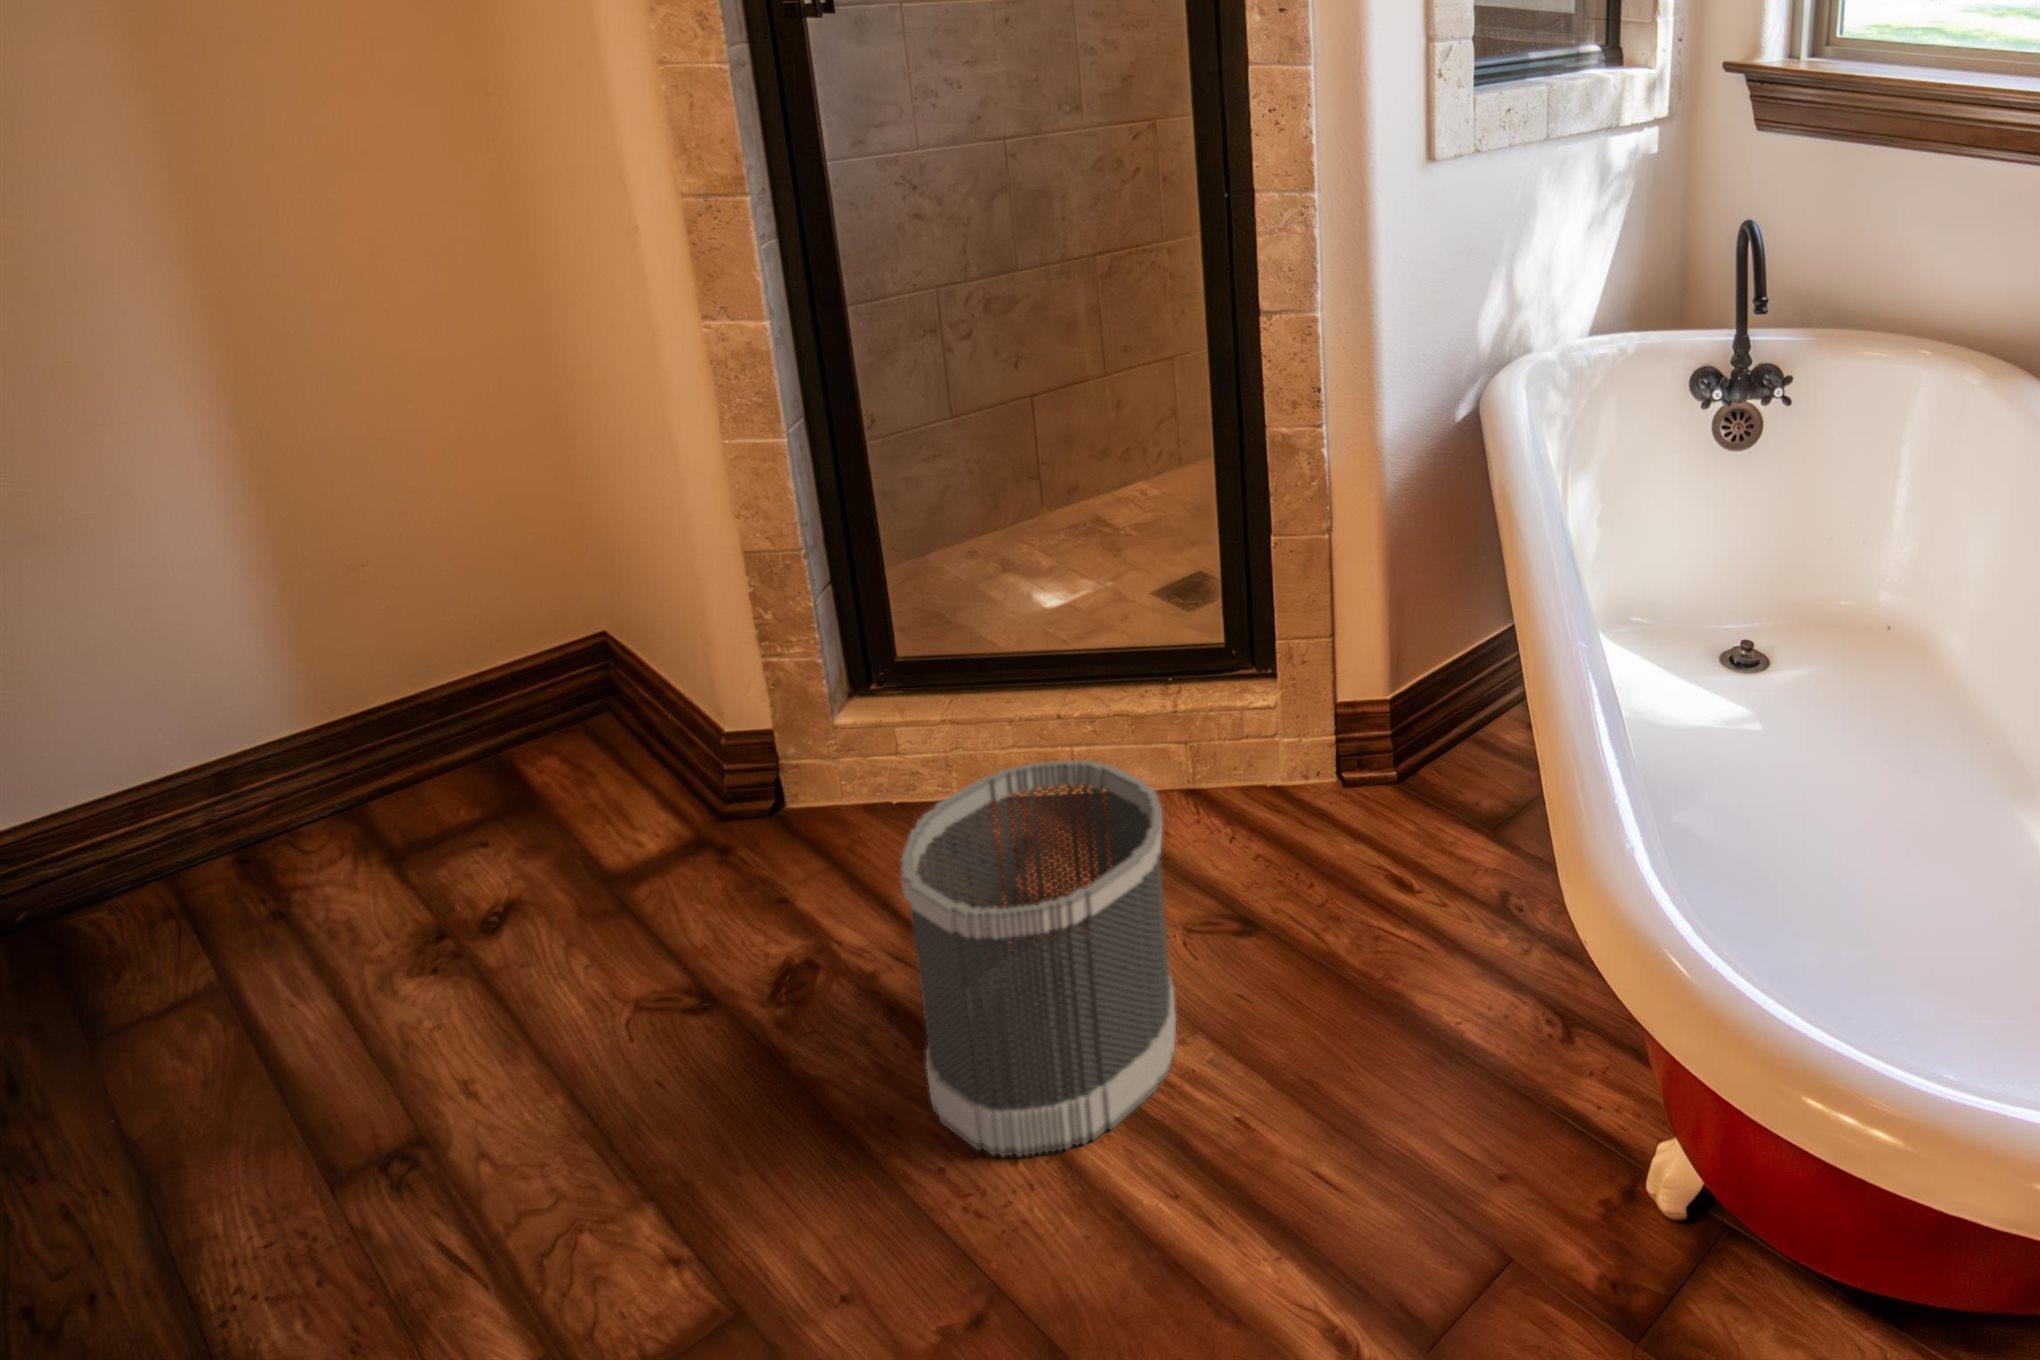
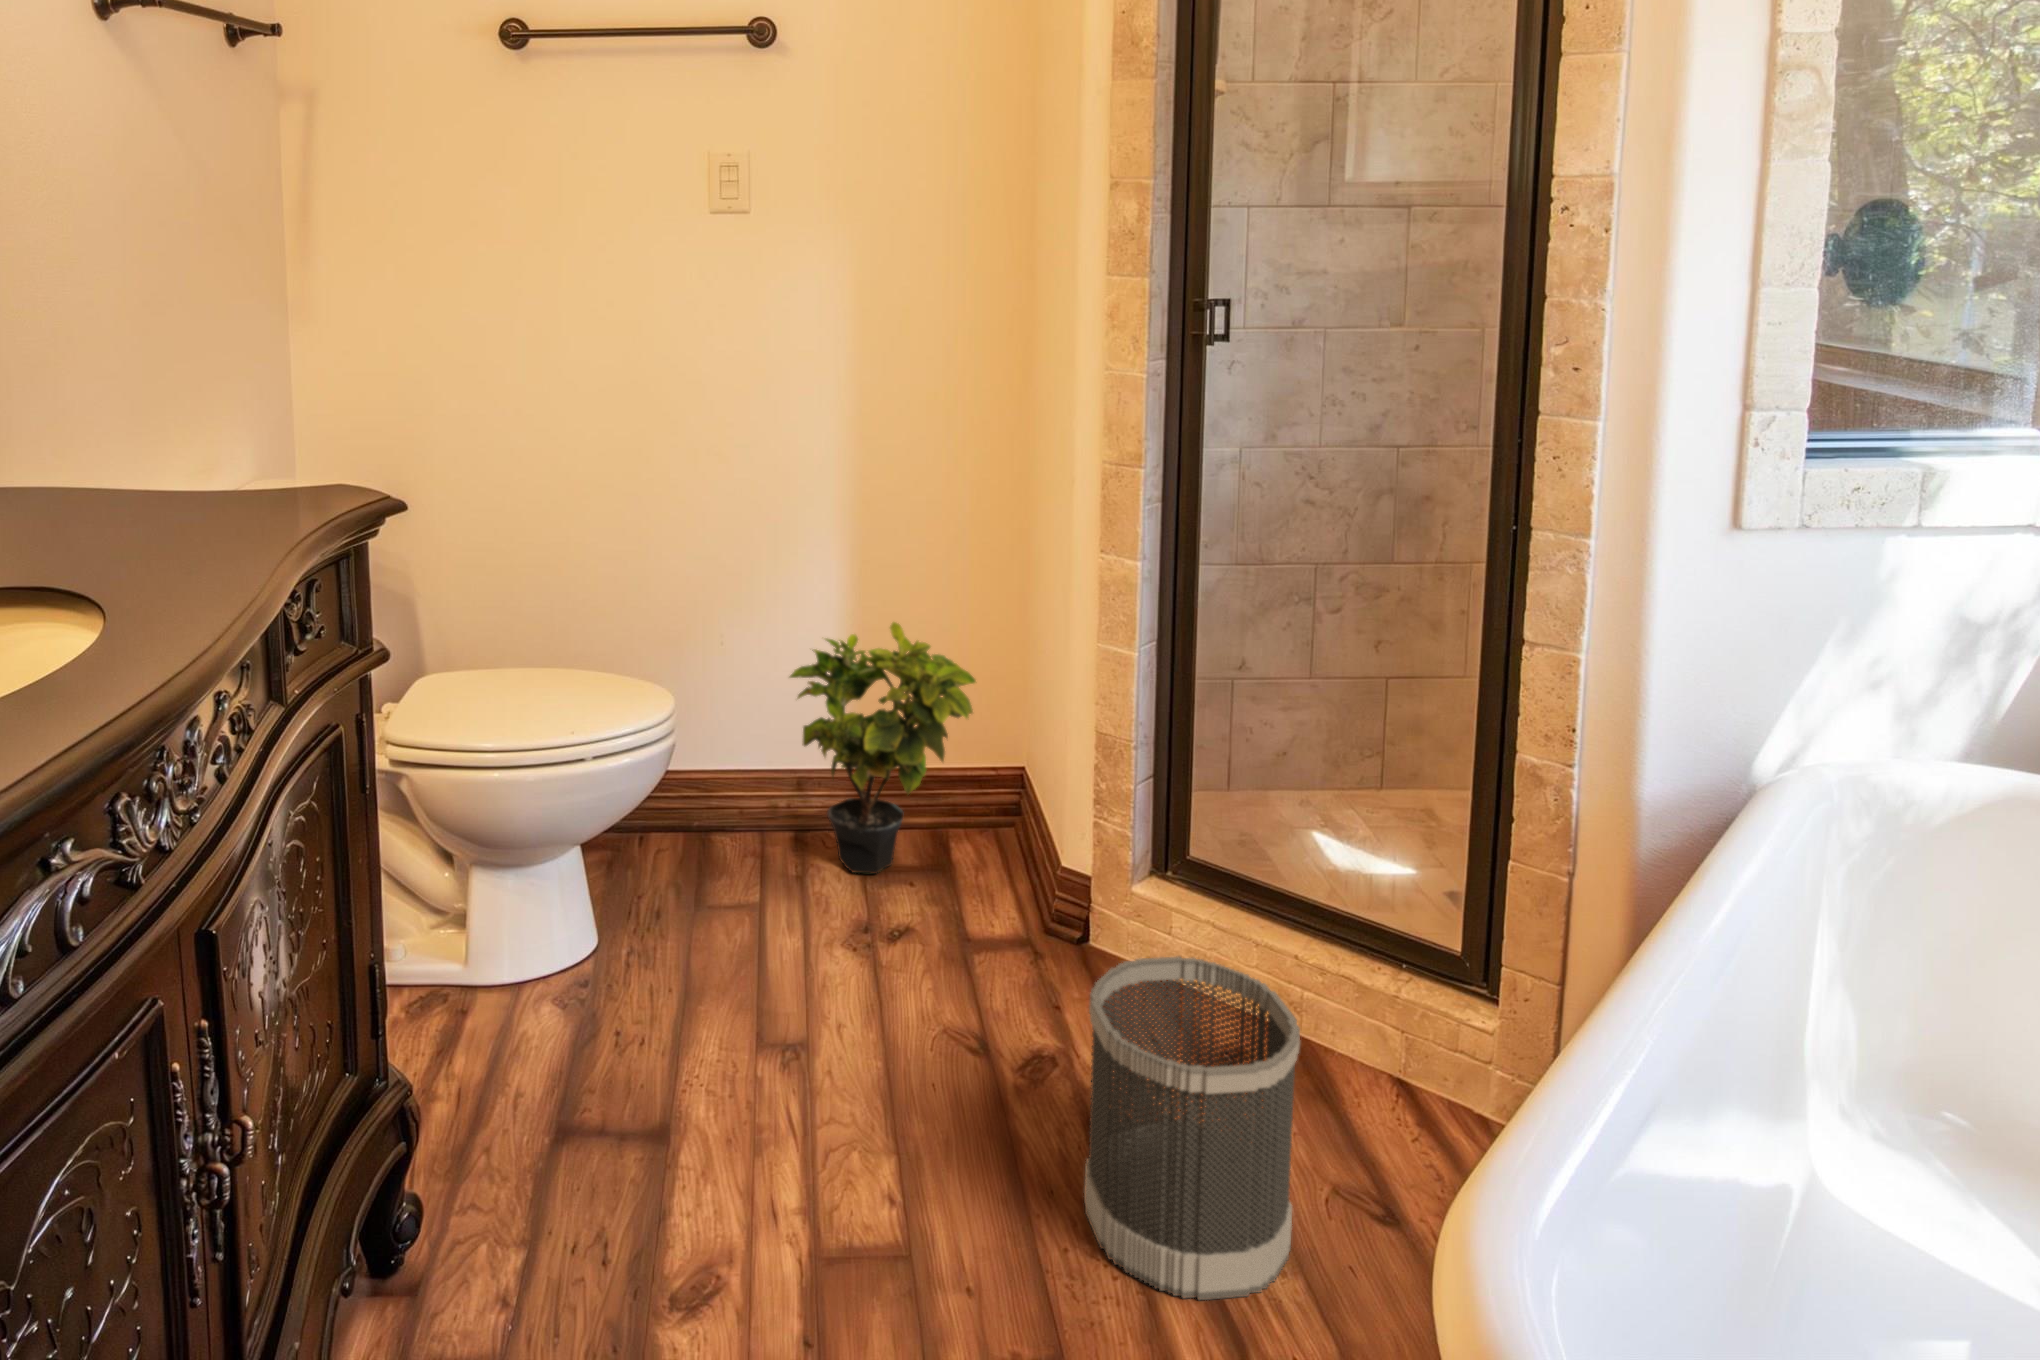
potted plant: none [143,496,530,878] -> present [790,622,976,874]

